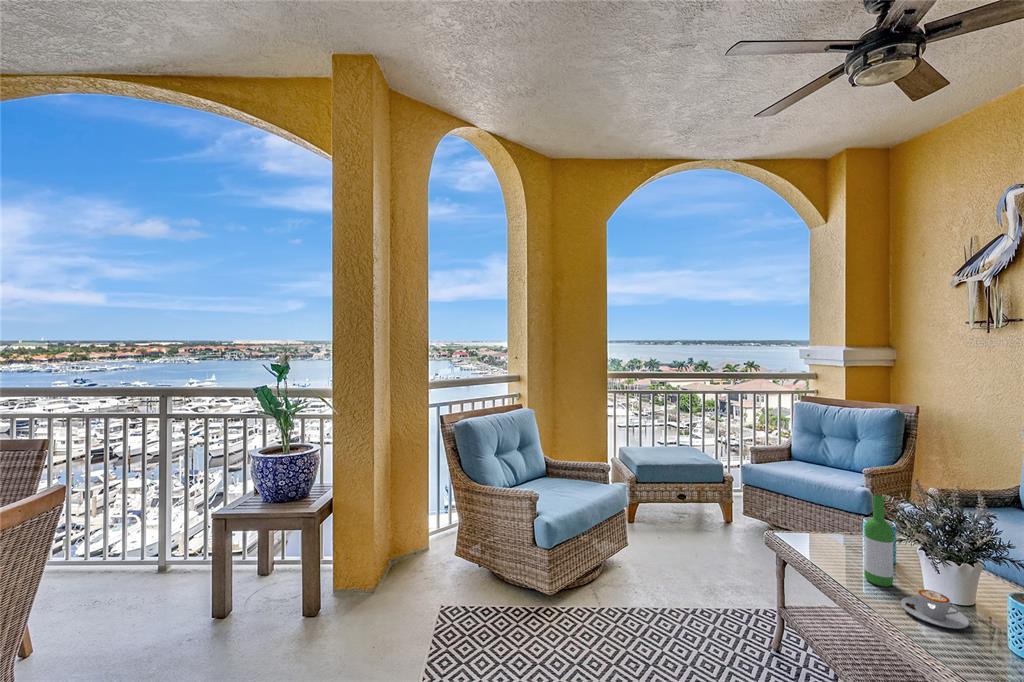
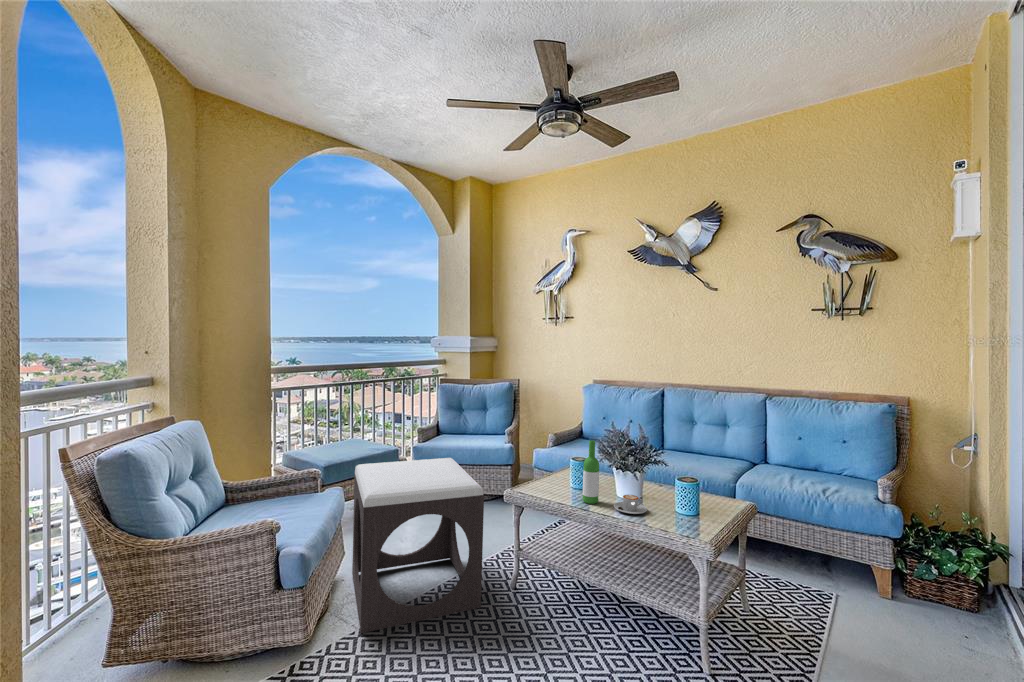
footstool: none [600,466,734,651] -> present [352,458,484,633]

